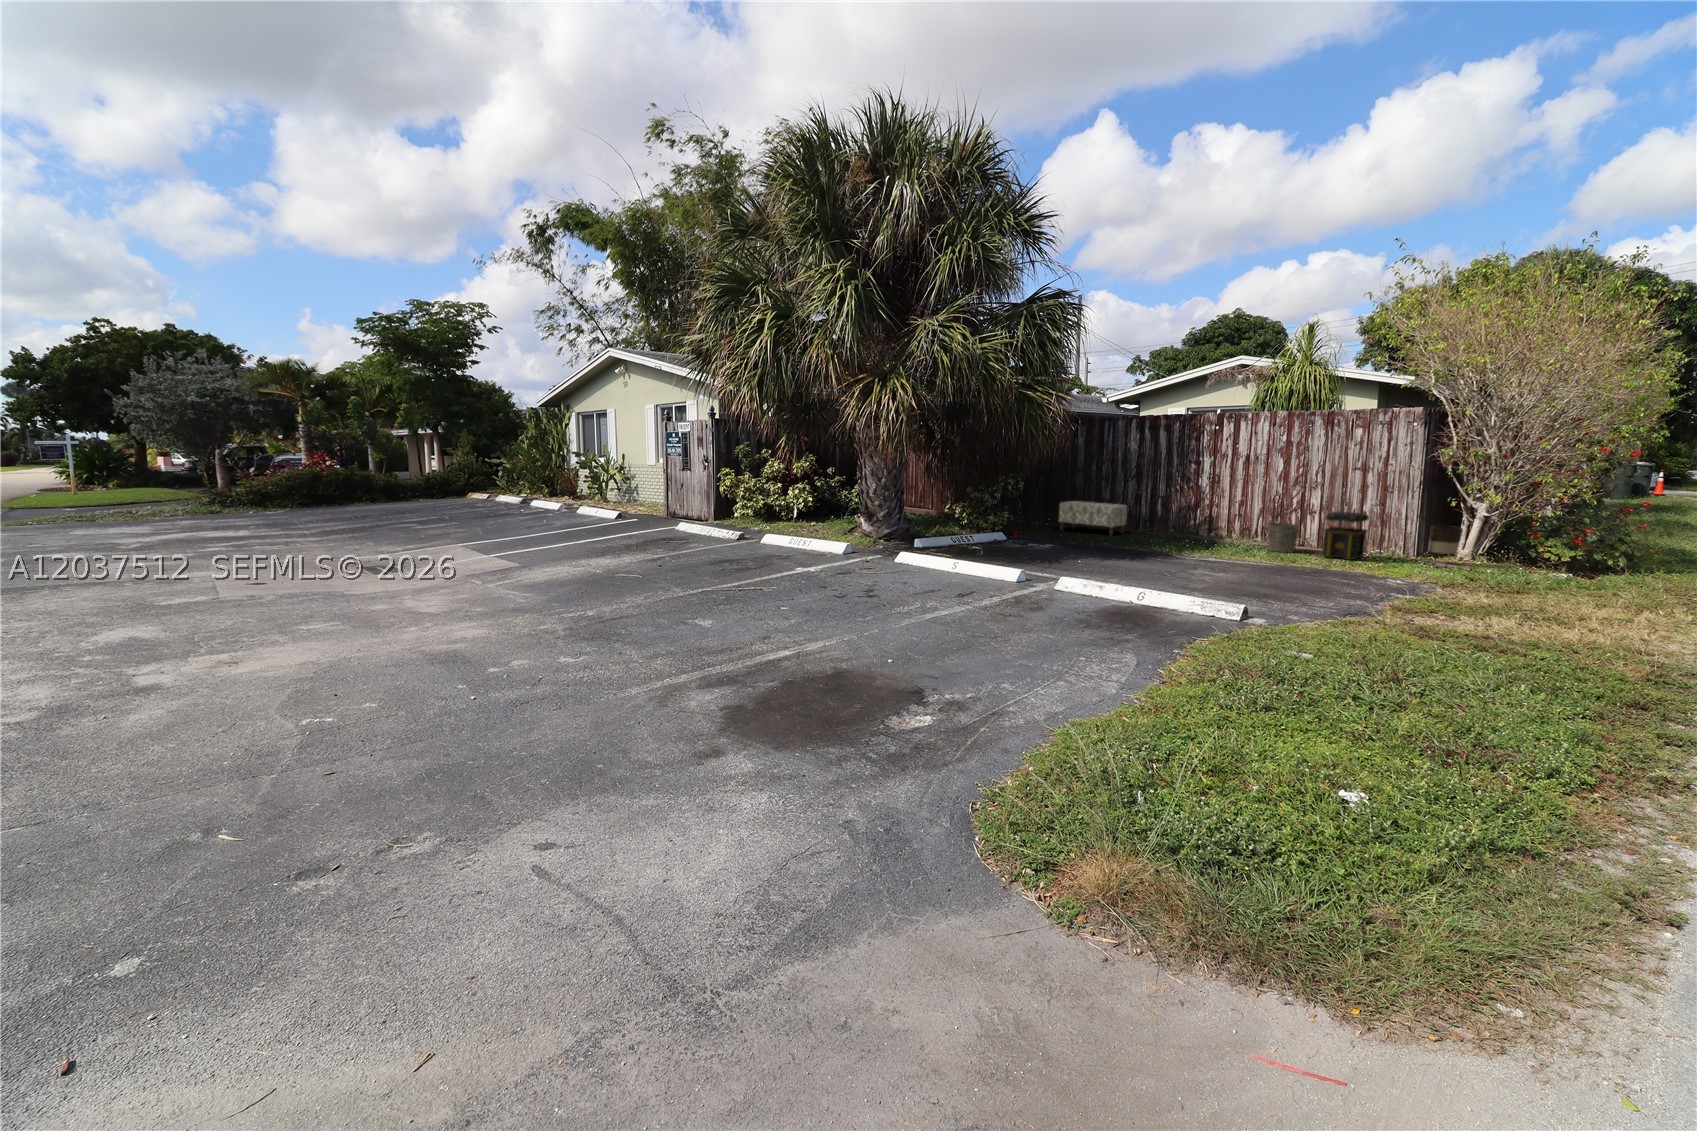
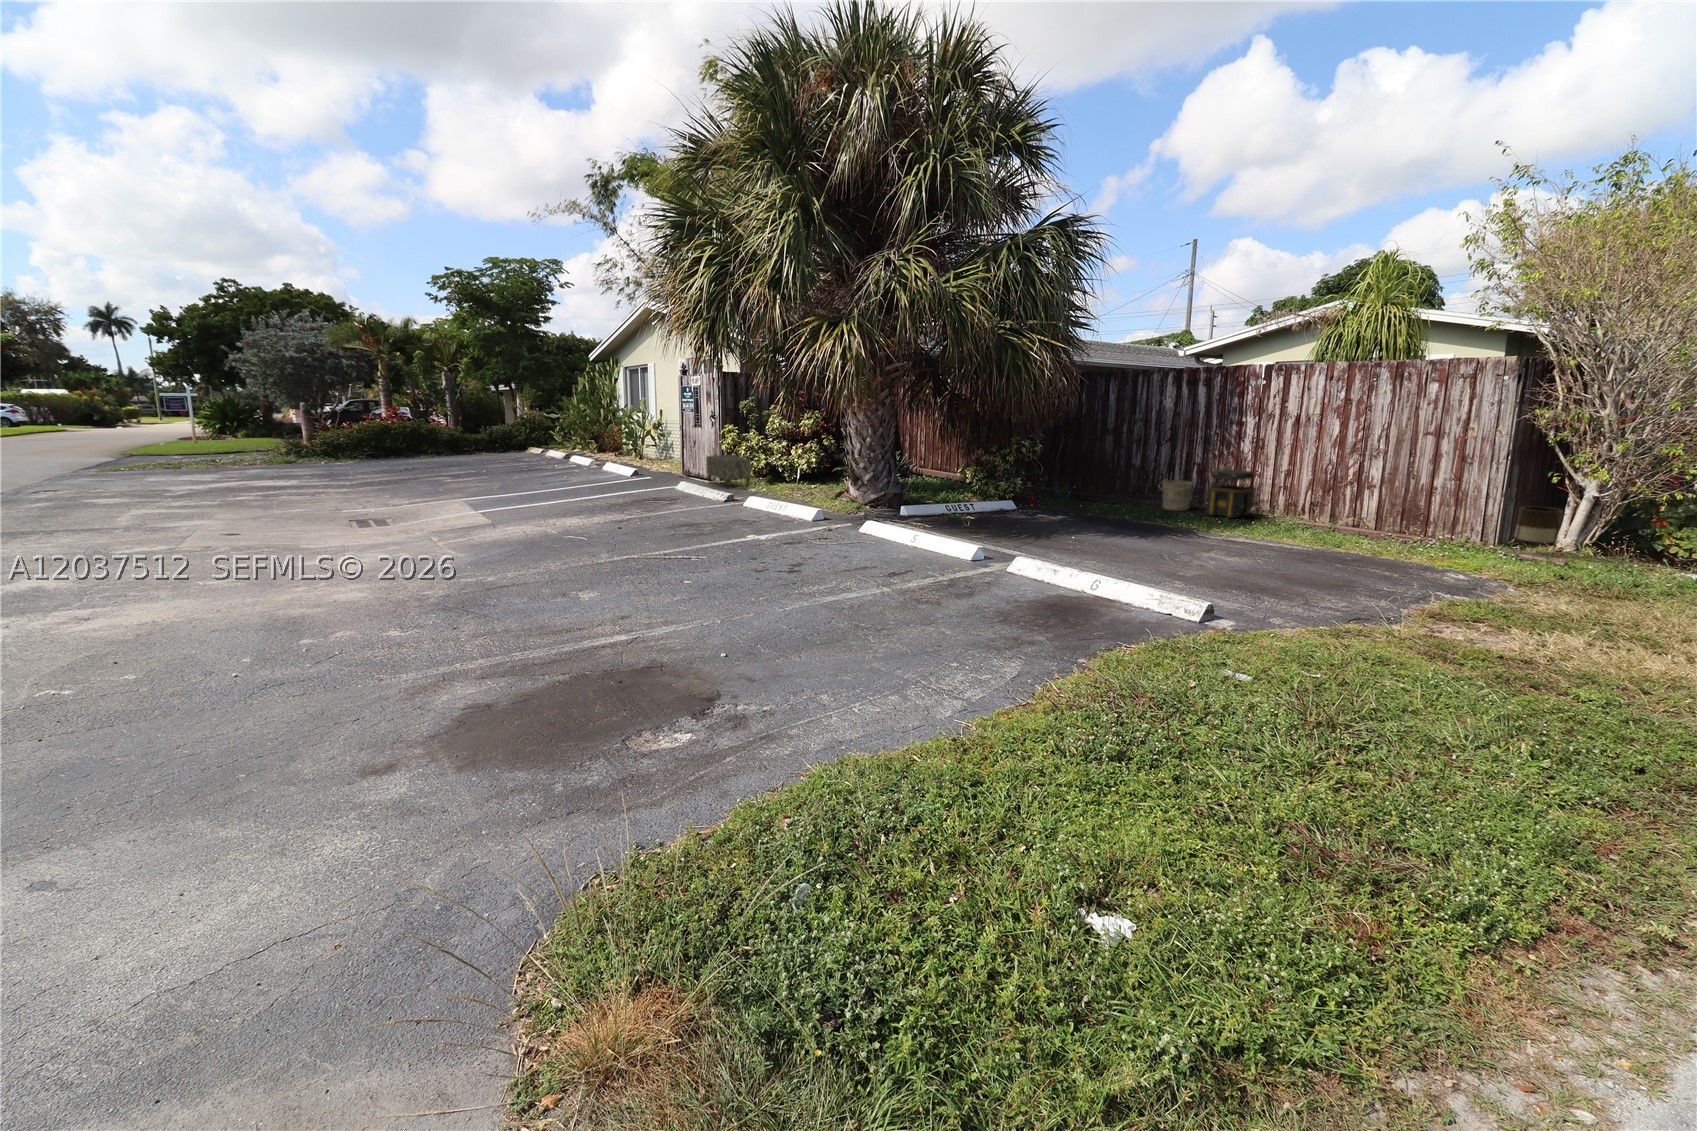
bench: present [1059,501,1127,535] -> present [706,455,751,489]
toolbox: present [1322,512,1368,560] -> present [1207,469,1254,518]
bucket: present [1267,522,1299,552] -> present [1162,479,1193,511]

